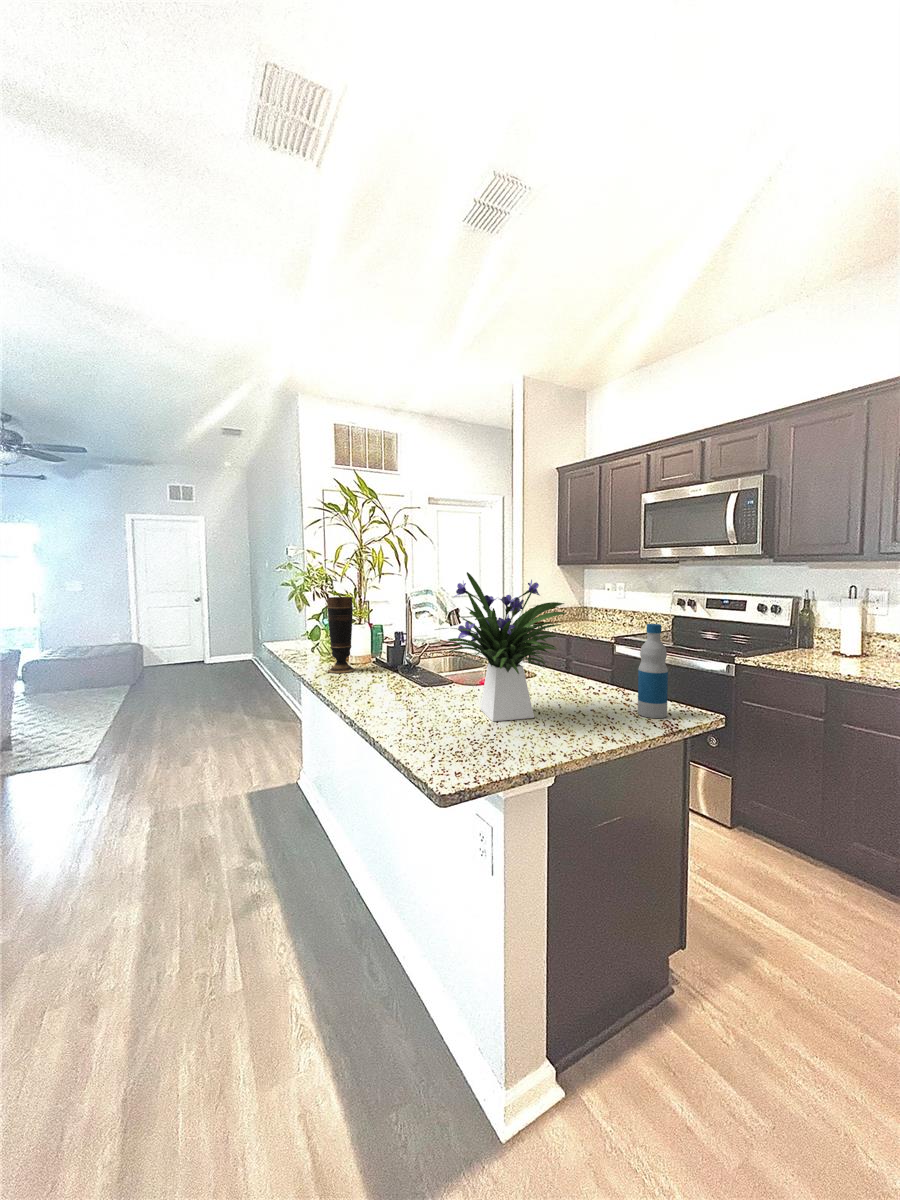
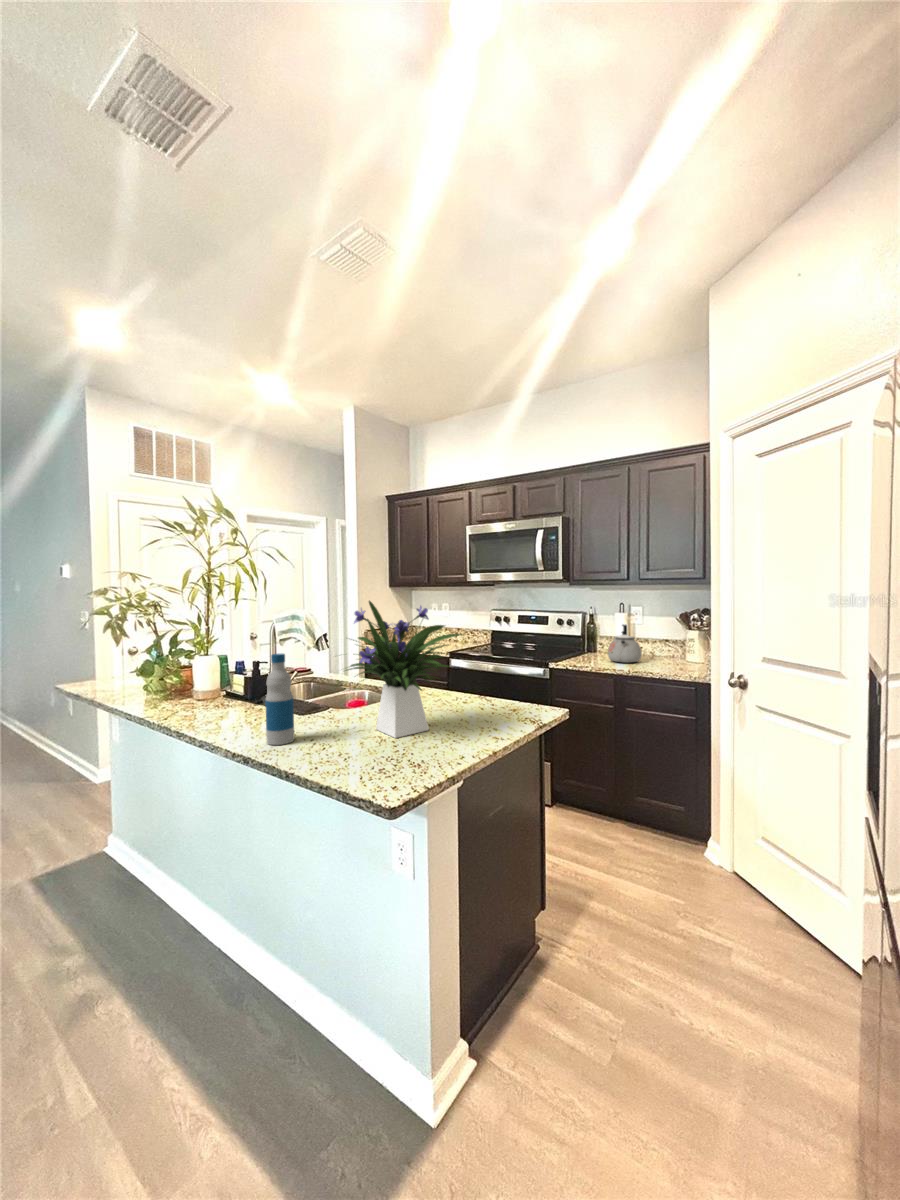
vase: present [327,597,355,673] -> none [177,627,212,712]
kettle: none [824,615,879,666] -> present [608,625,642,663]
bottle: present [638,624,668,718] -> present [265,654,294,745]

